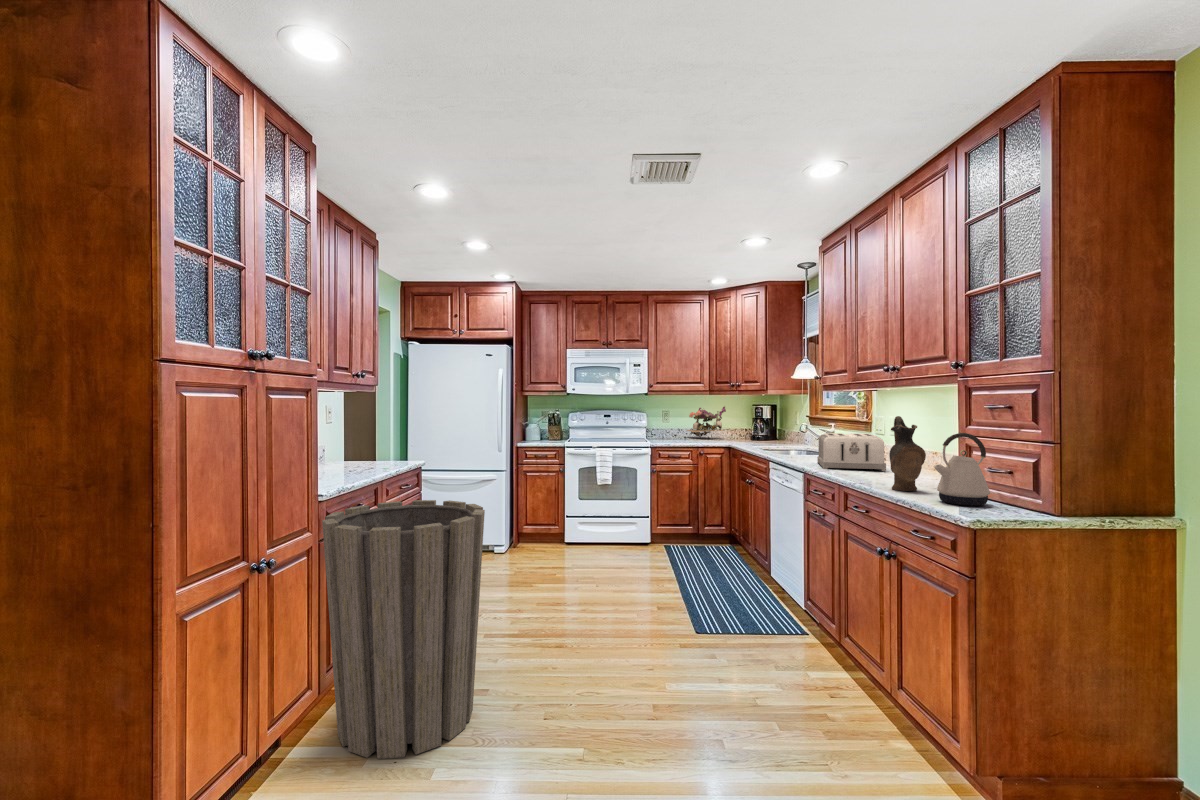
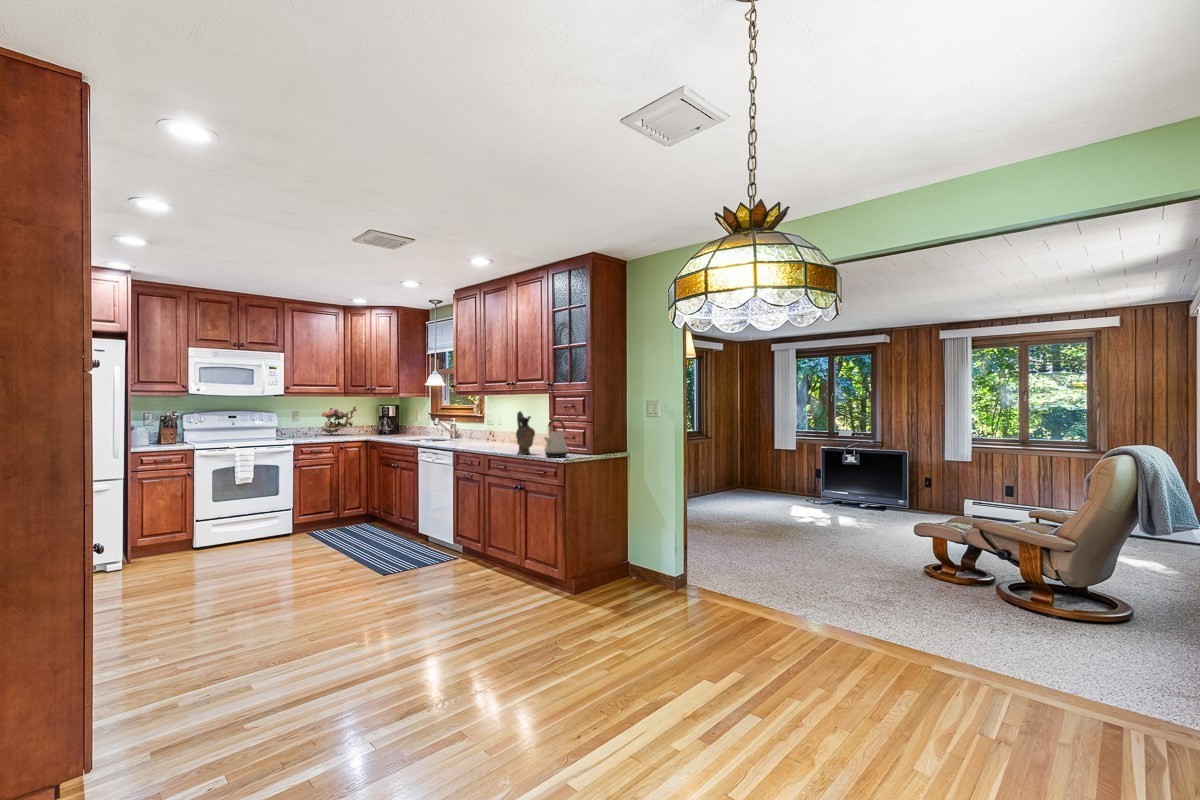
toaster: present [817,433,886,471] -> none [456,424,503,448]
trash can: present [322,500,485,759] -> none [73,492,247,719]

